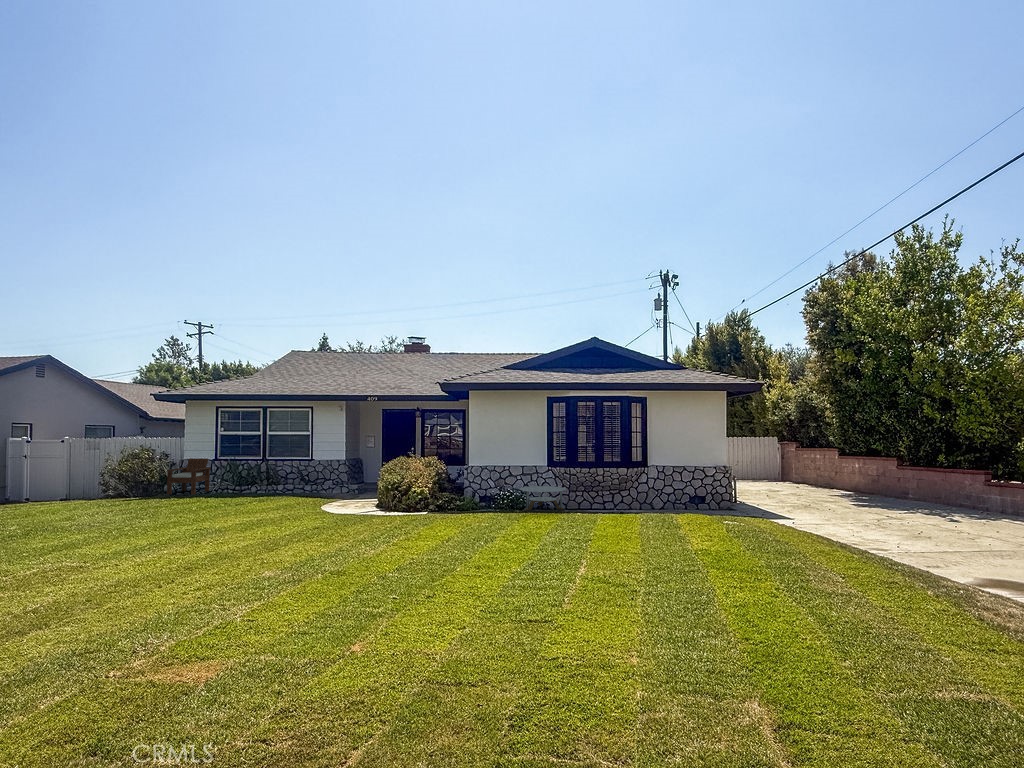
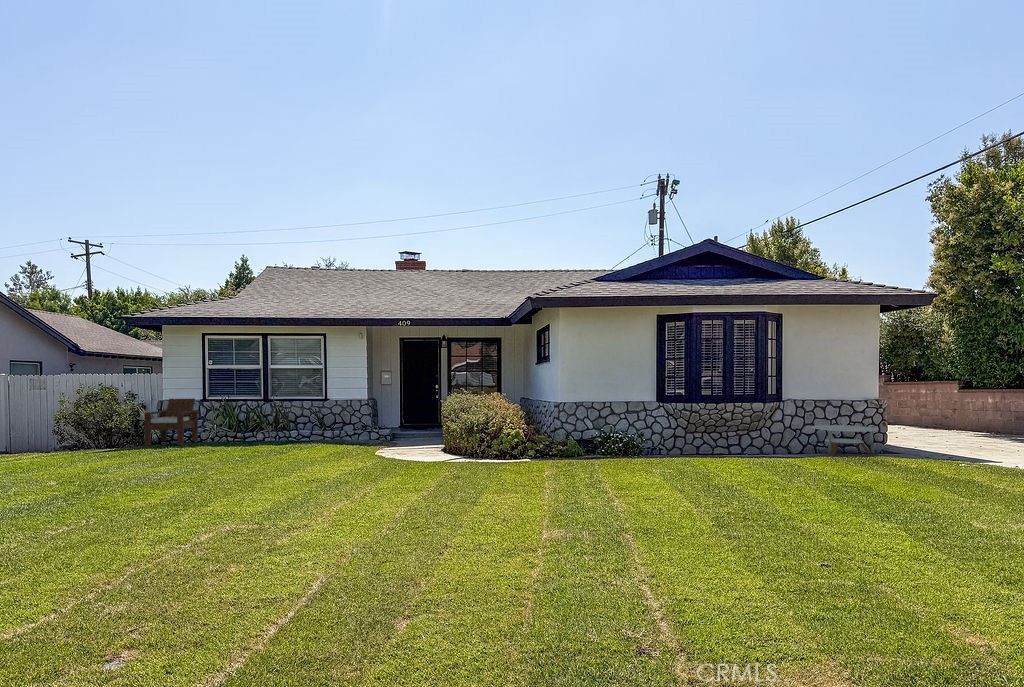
round table: present [520,486,566,510] -> present [811,425,877,455]

